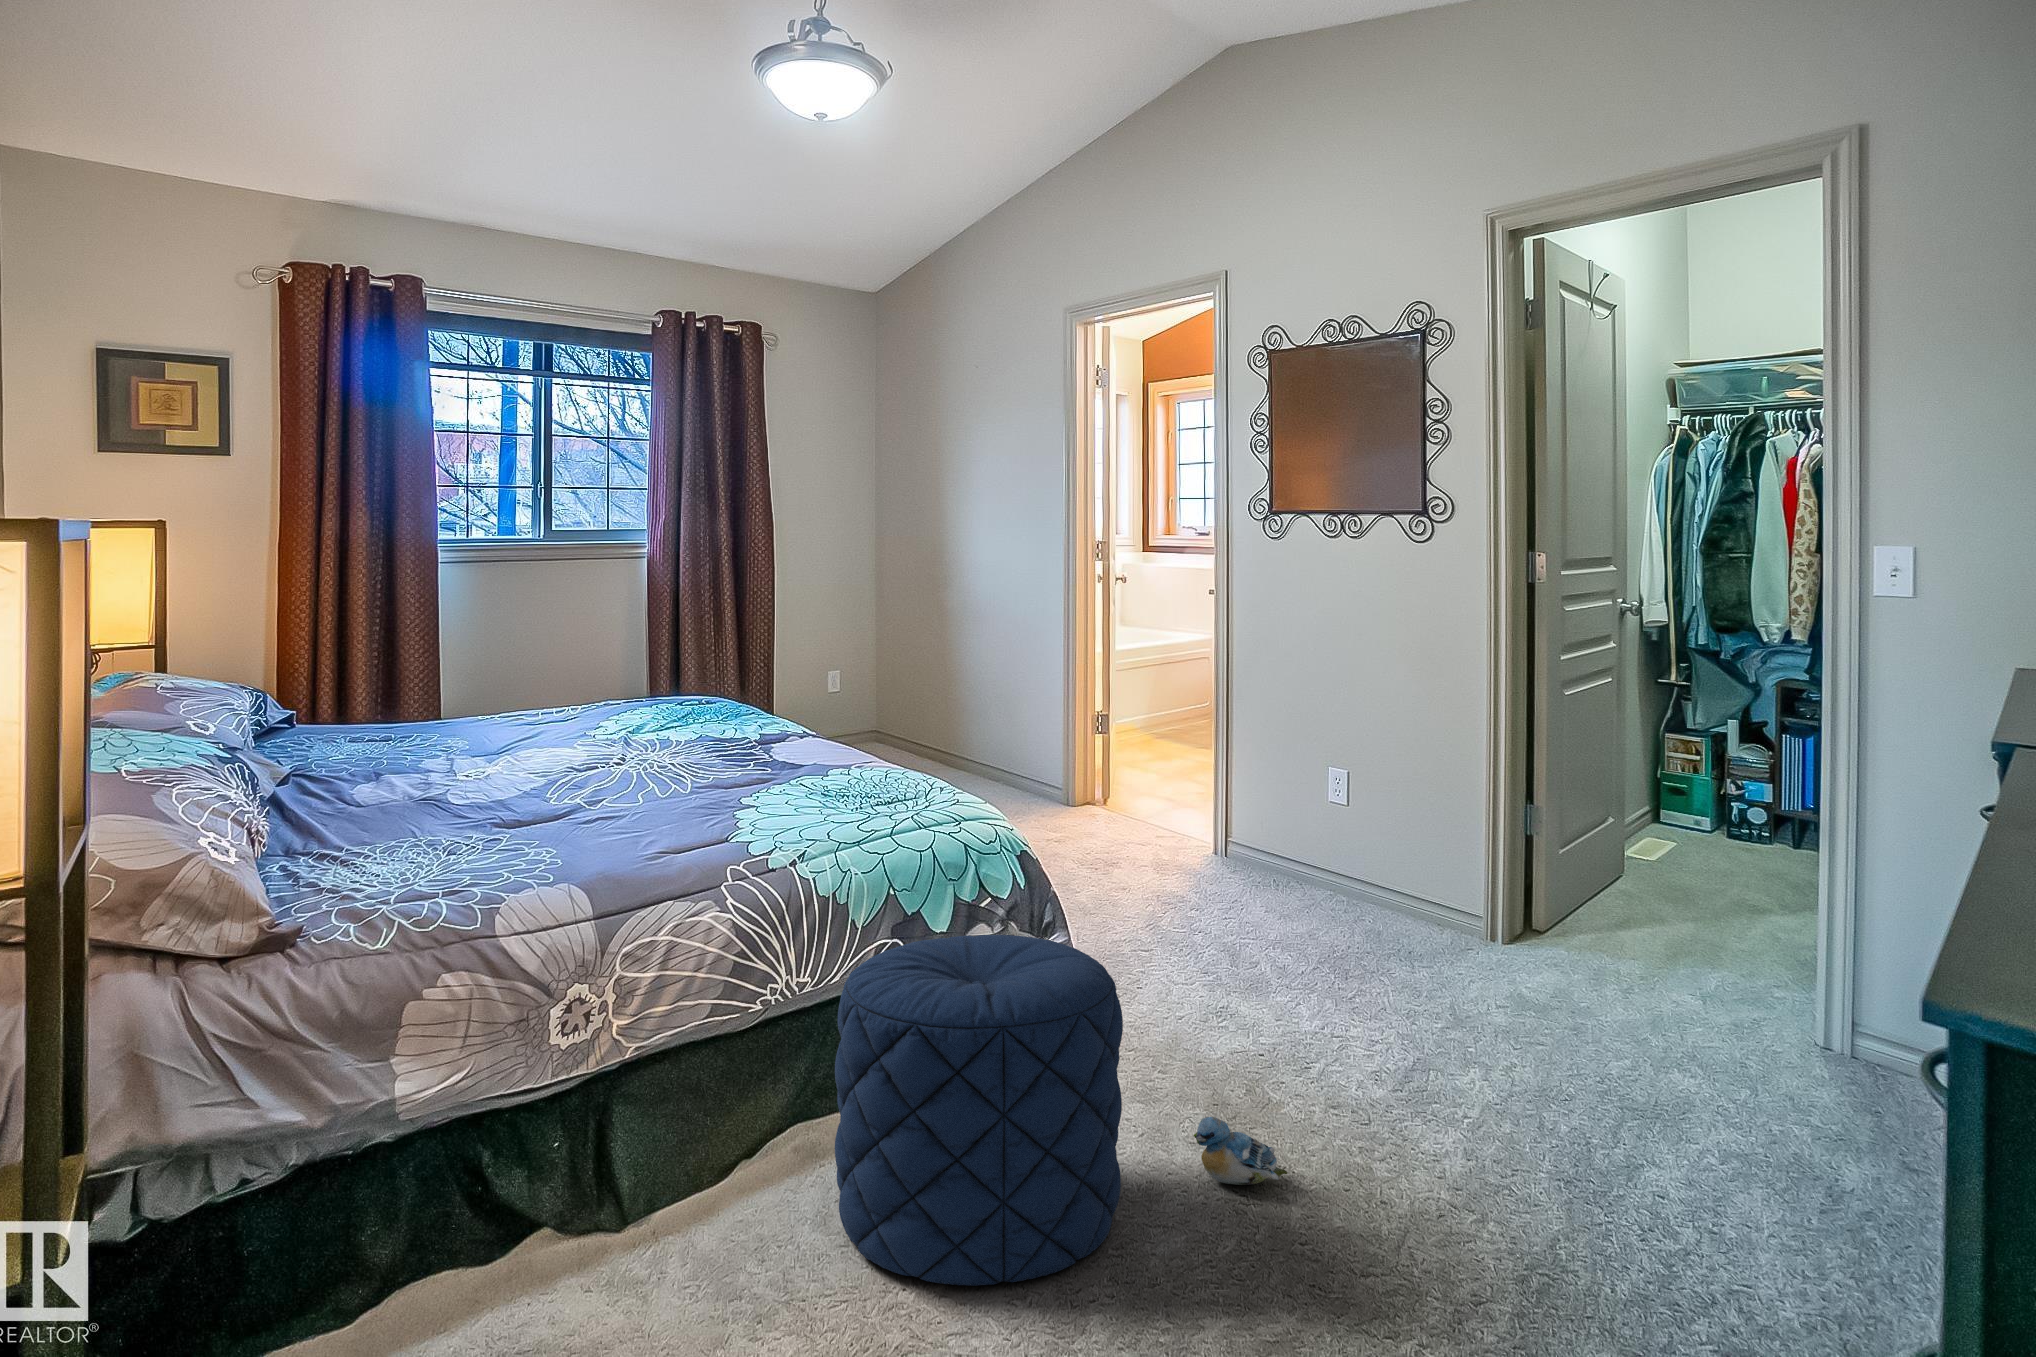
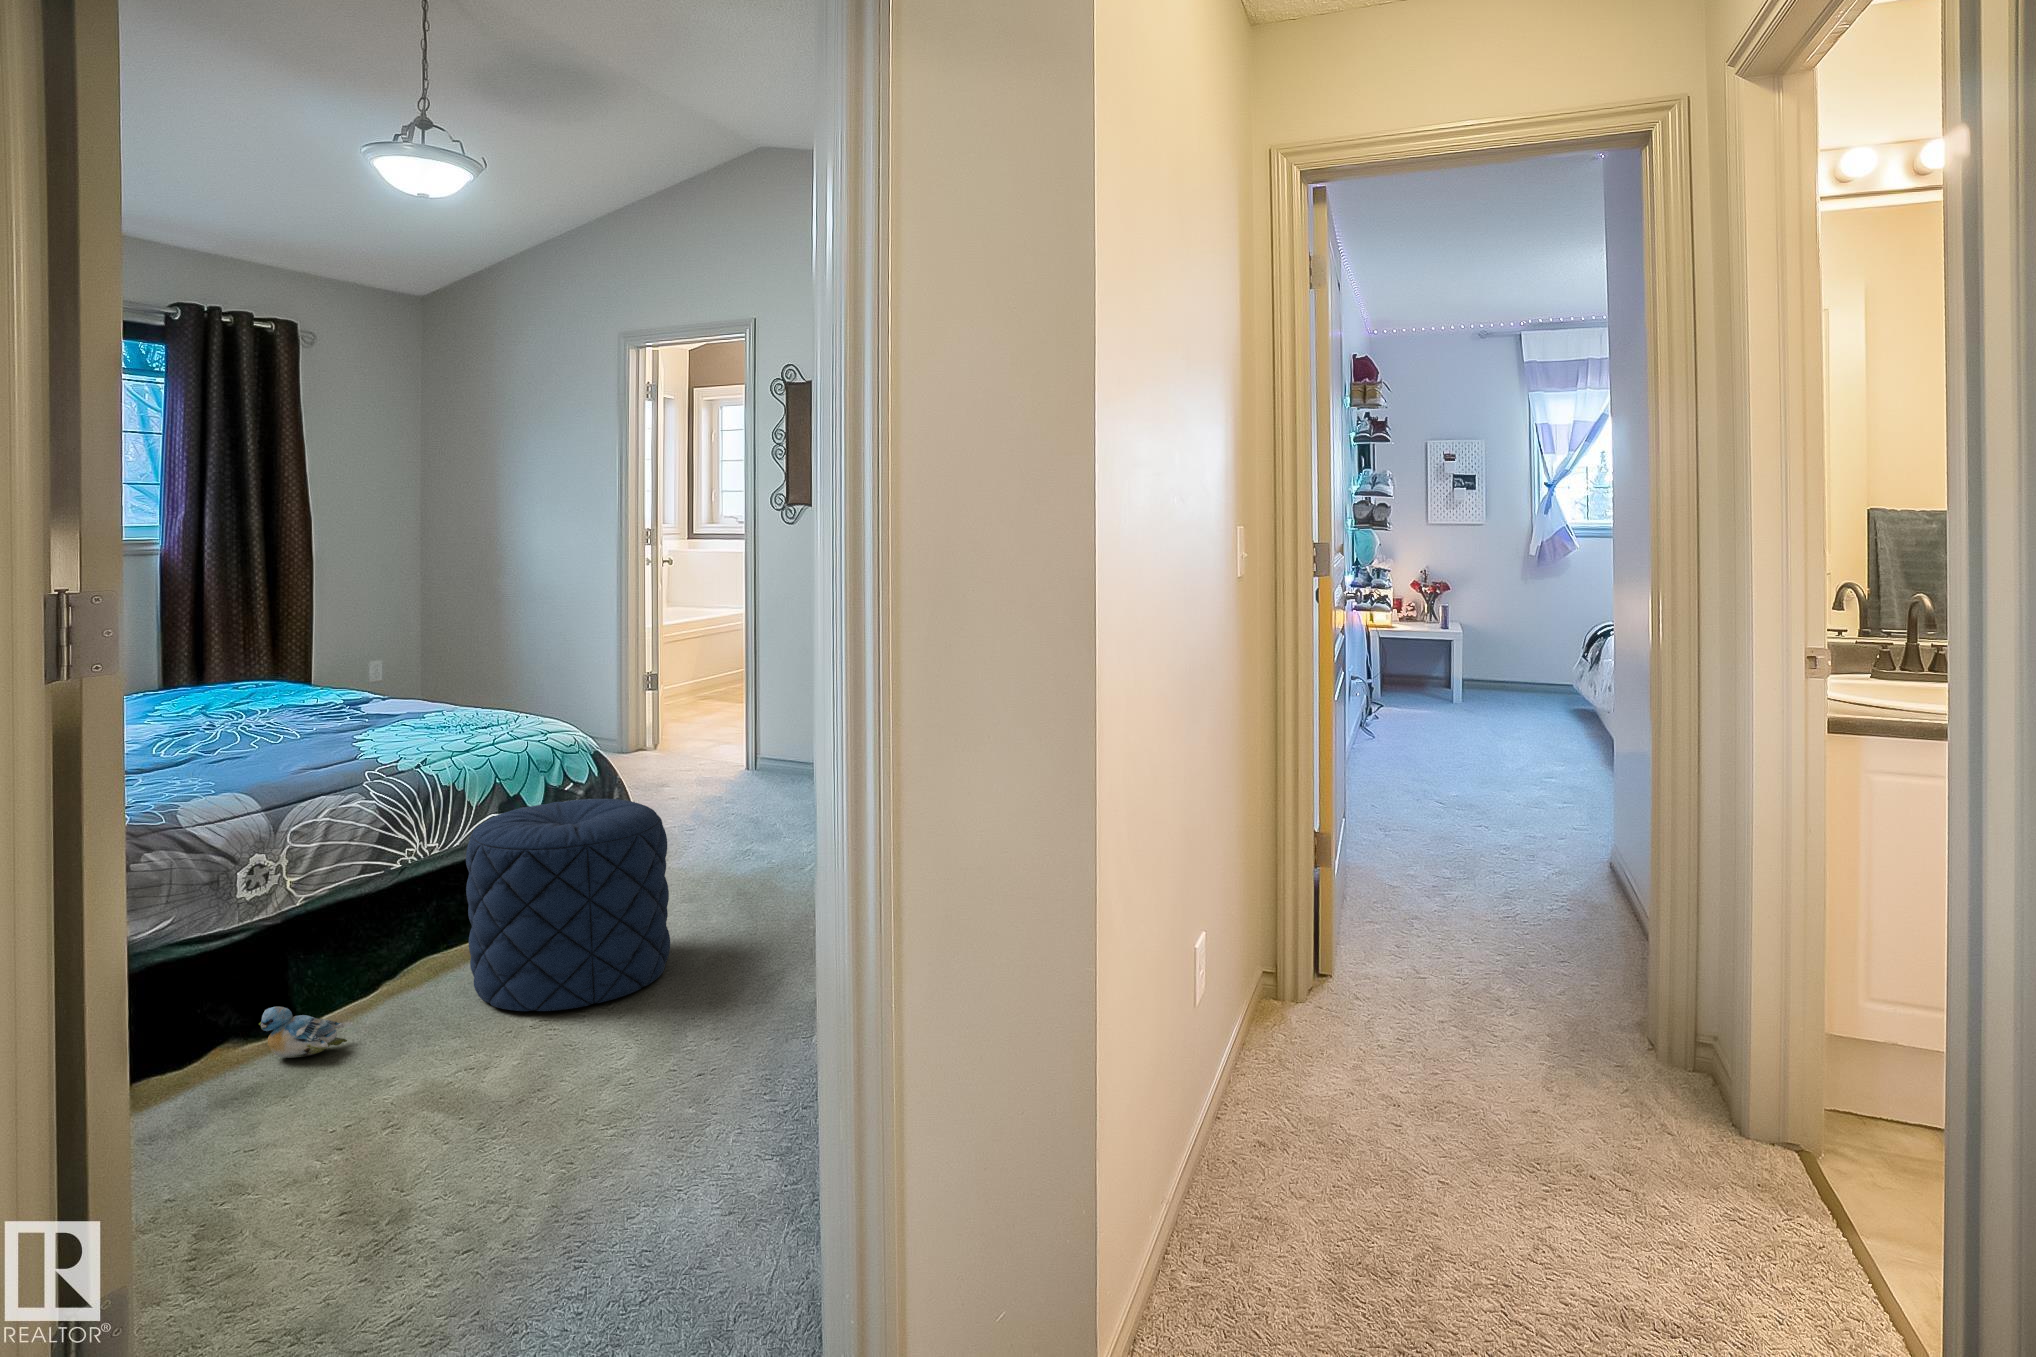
plush toy: present [1193,1117,1287,1185] -> present [259,1006,347,1058]

